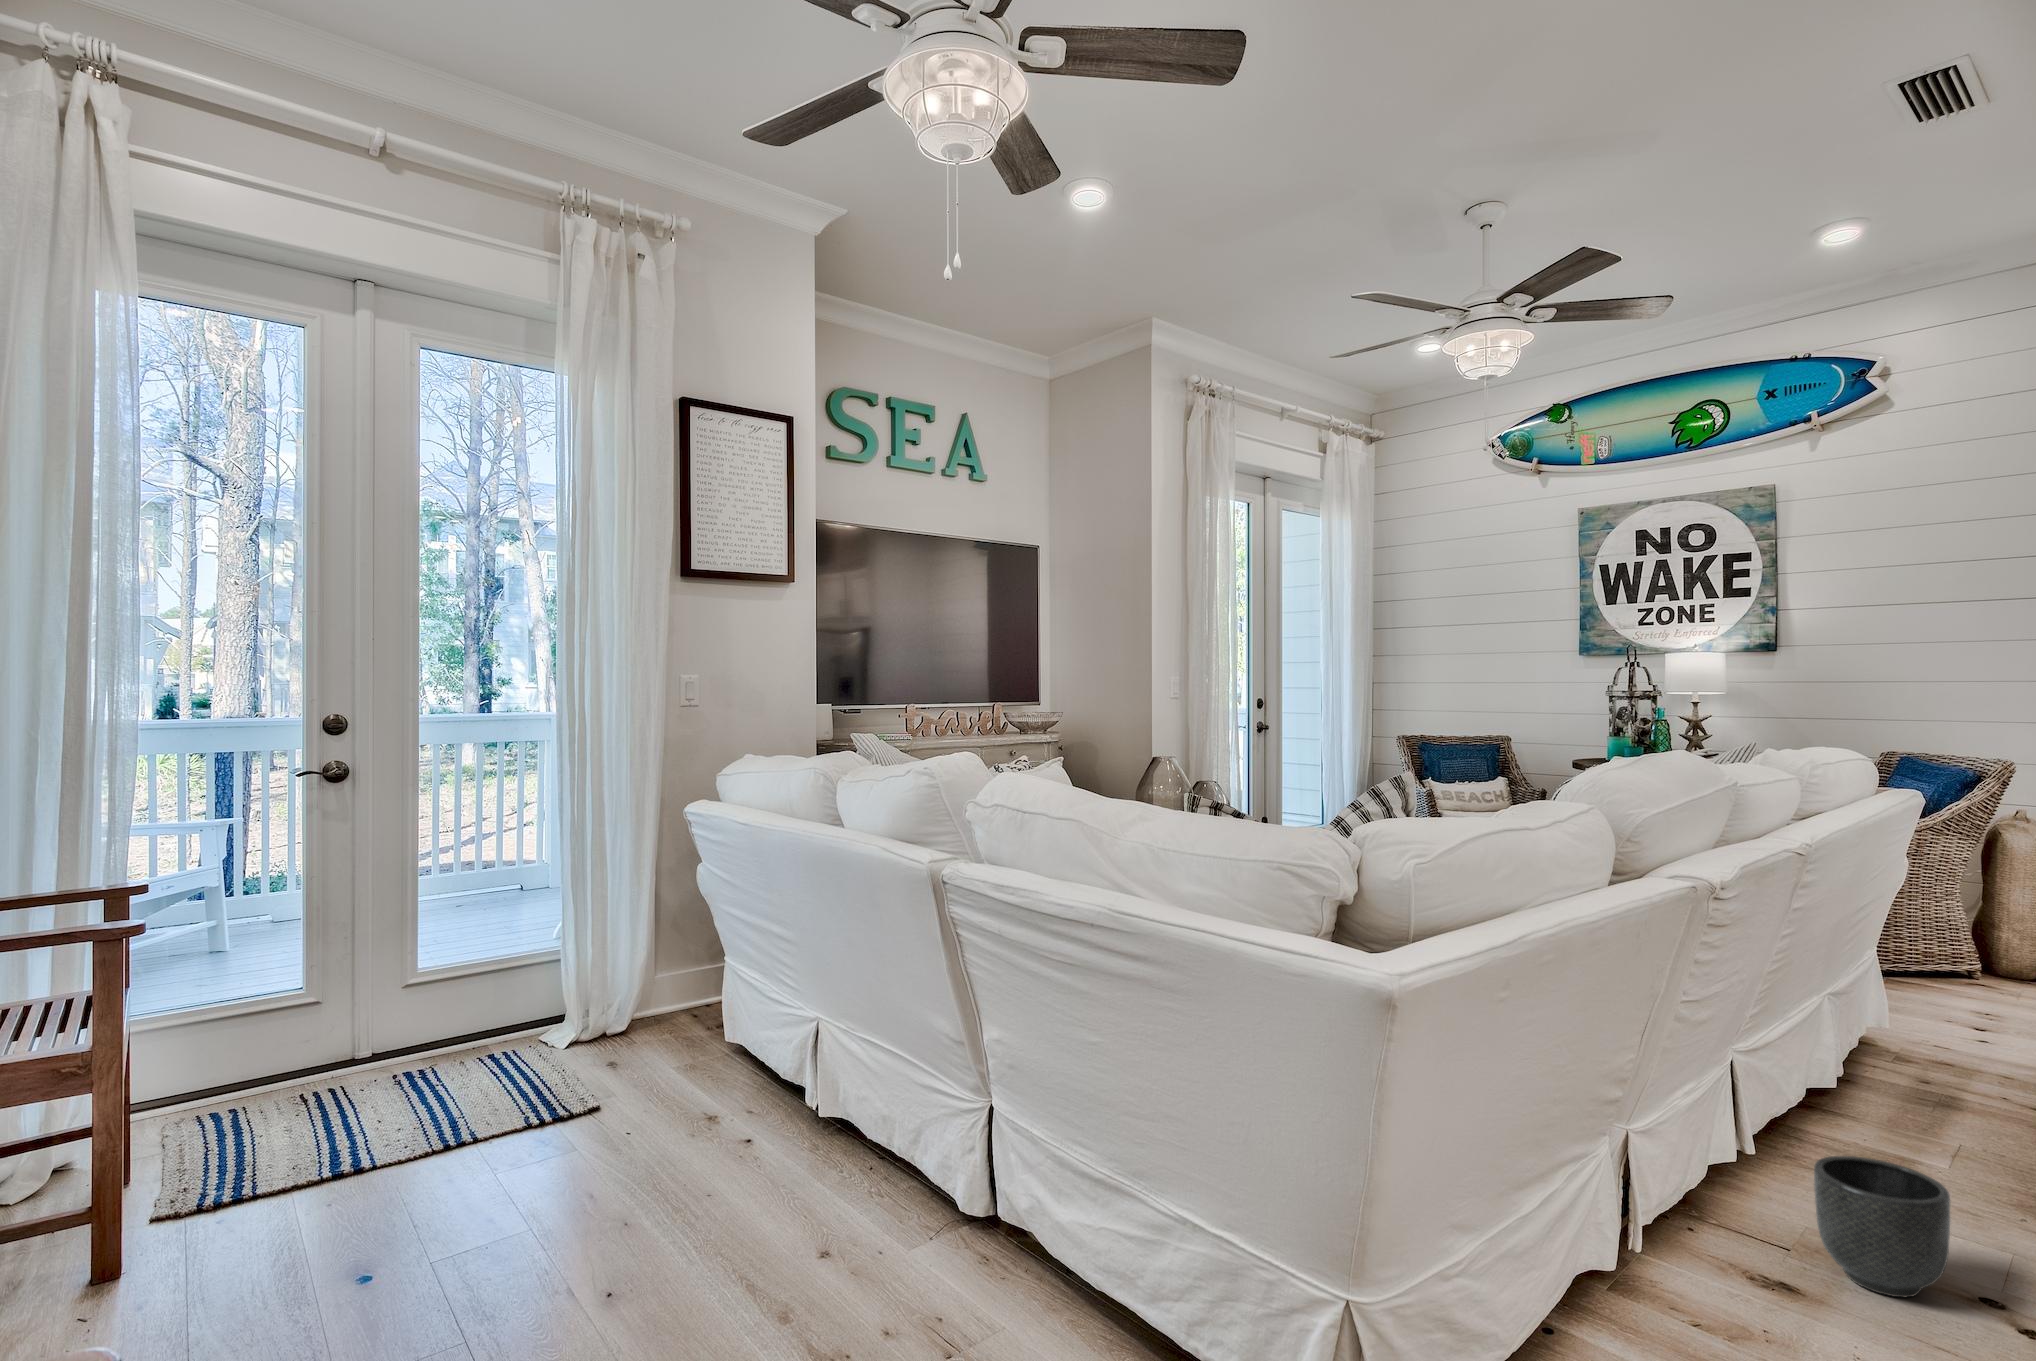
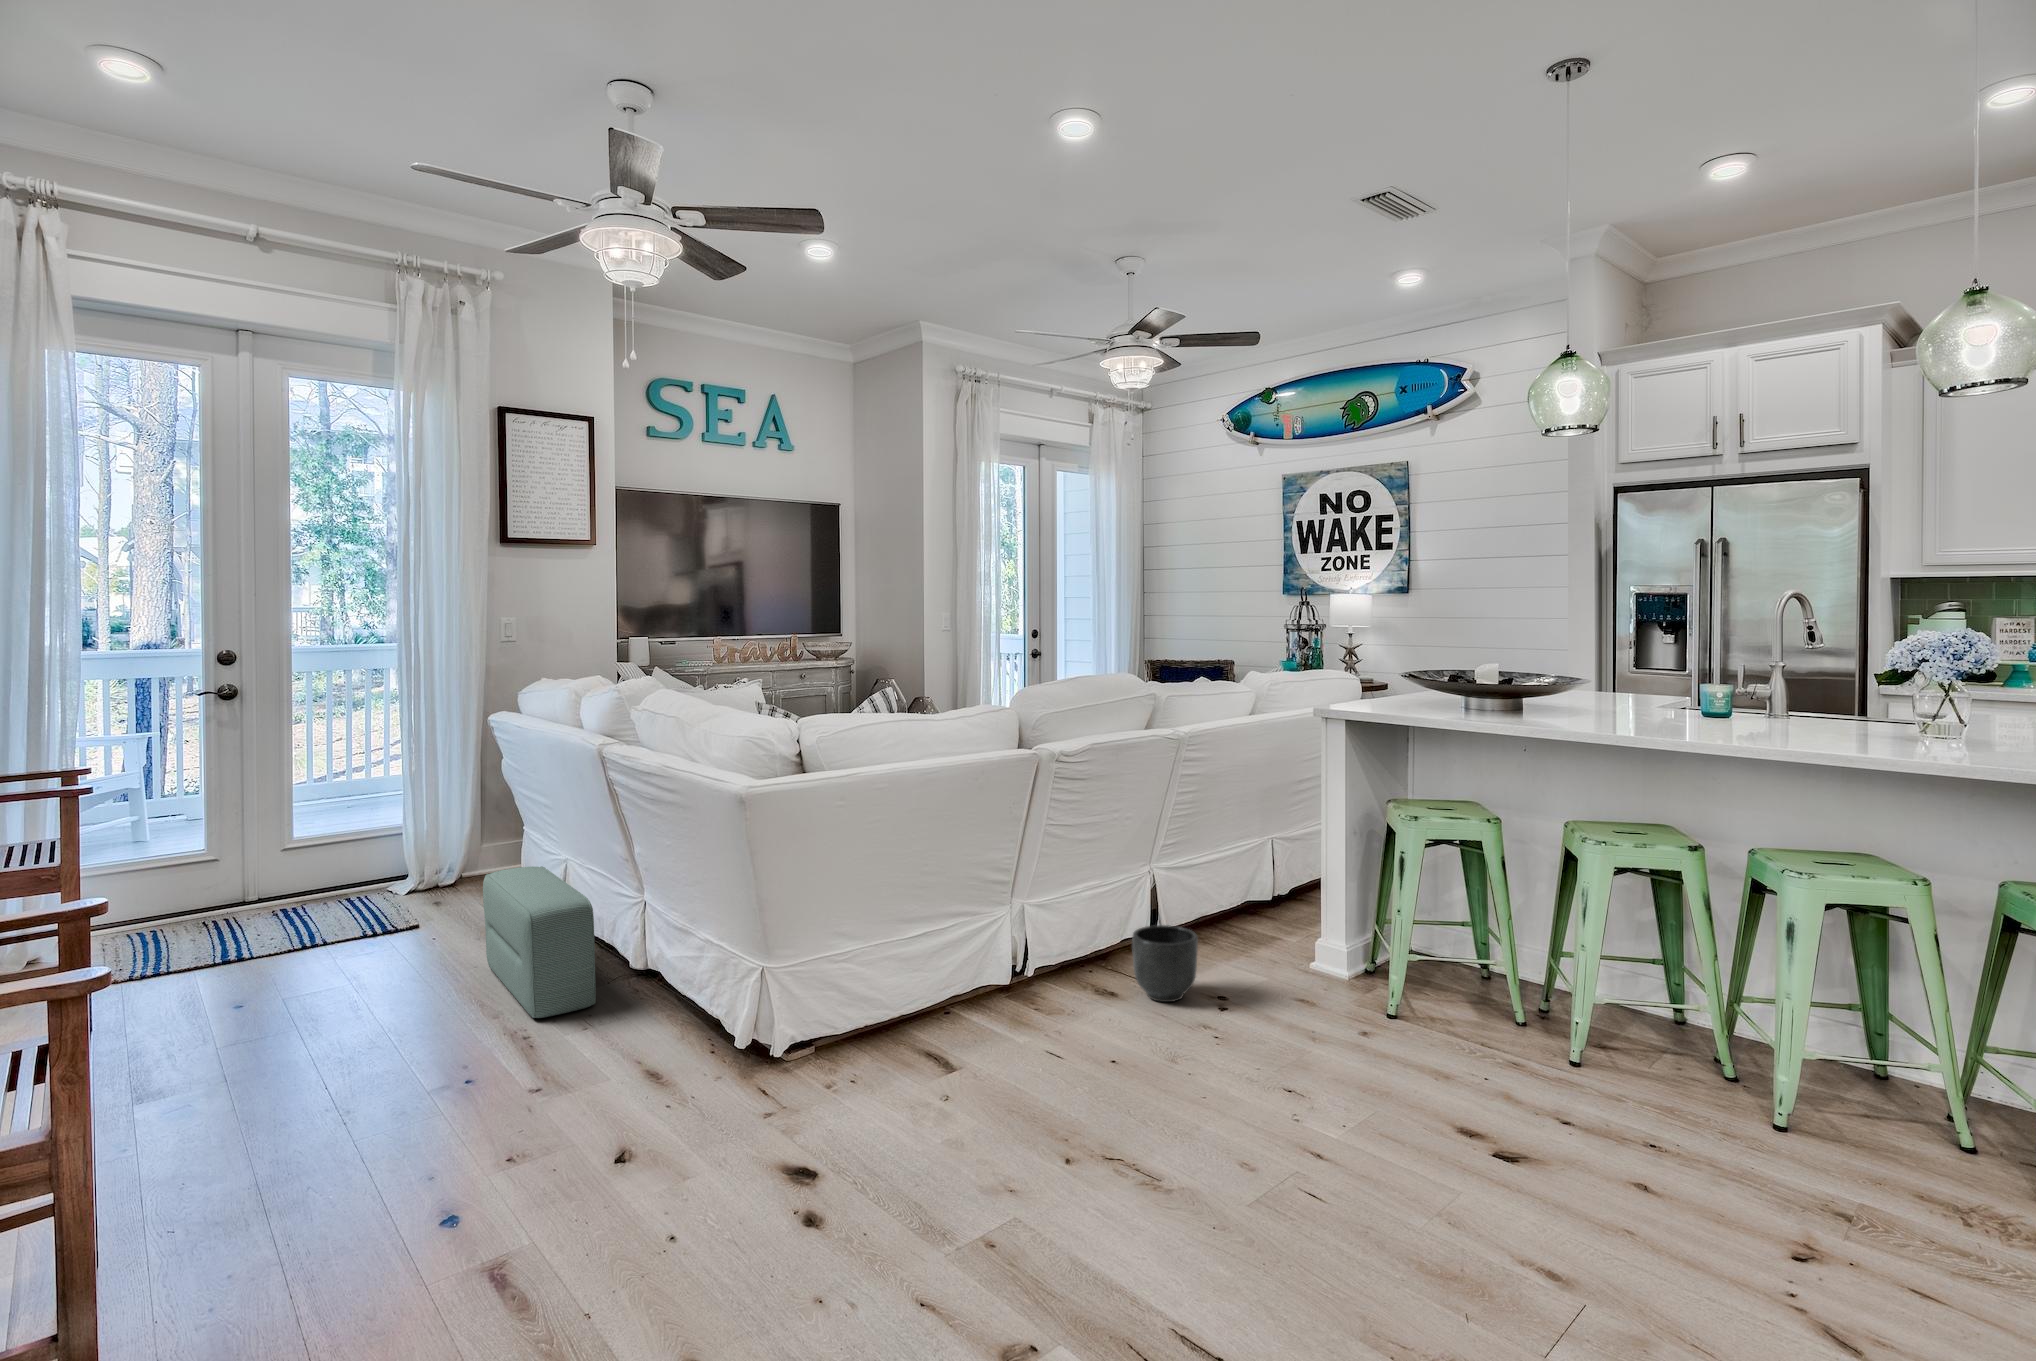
pouf: none [731,1033,950,1312] -> present [483,866,596,1018]

